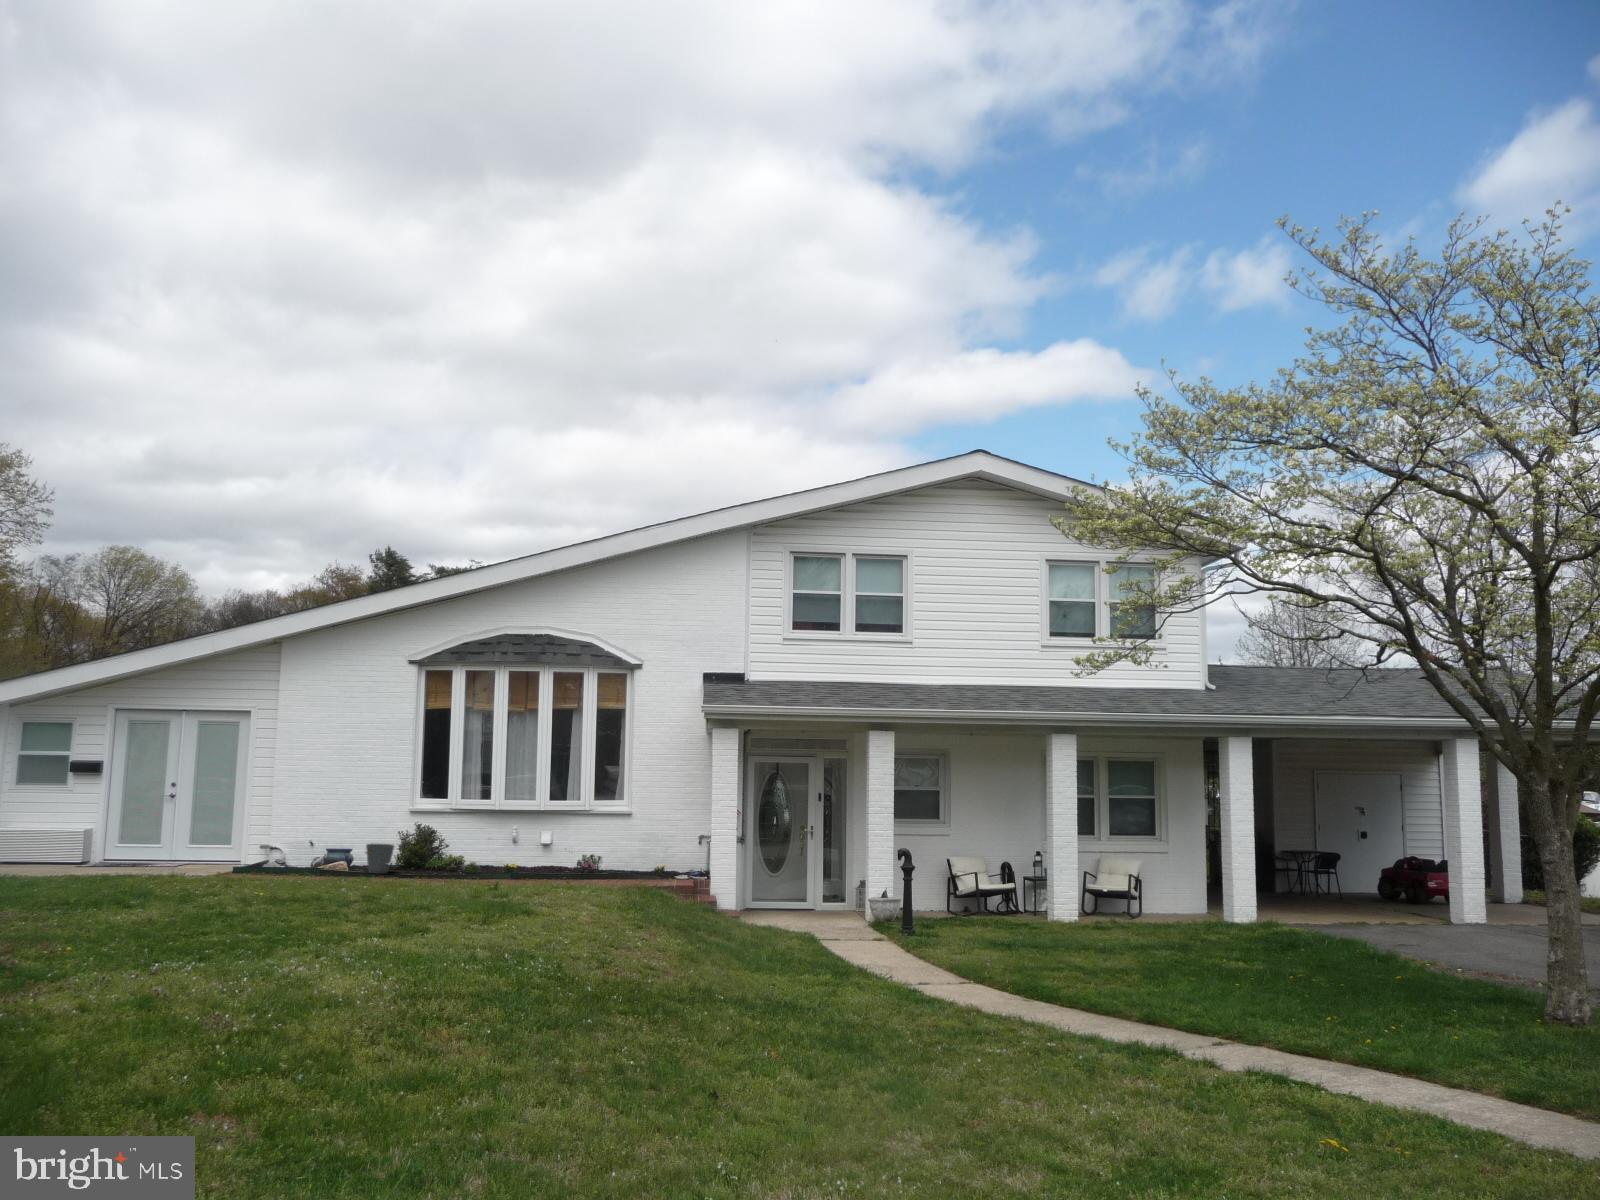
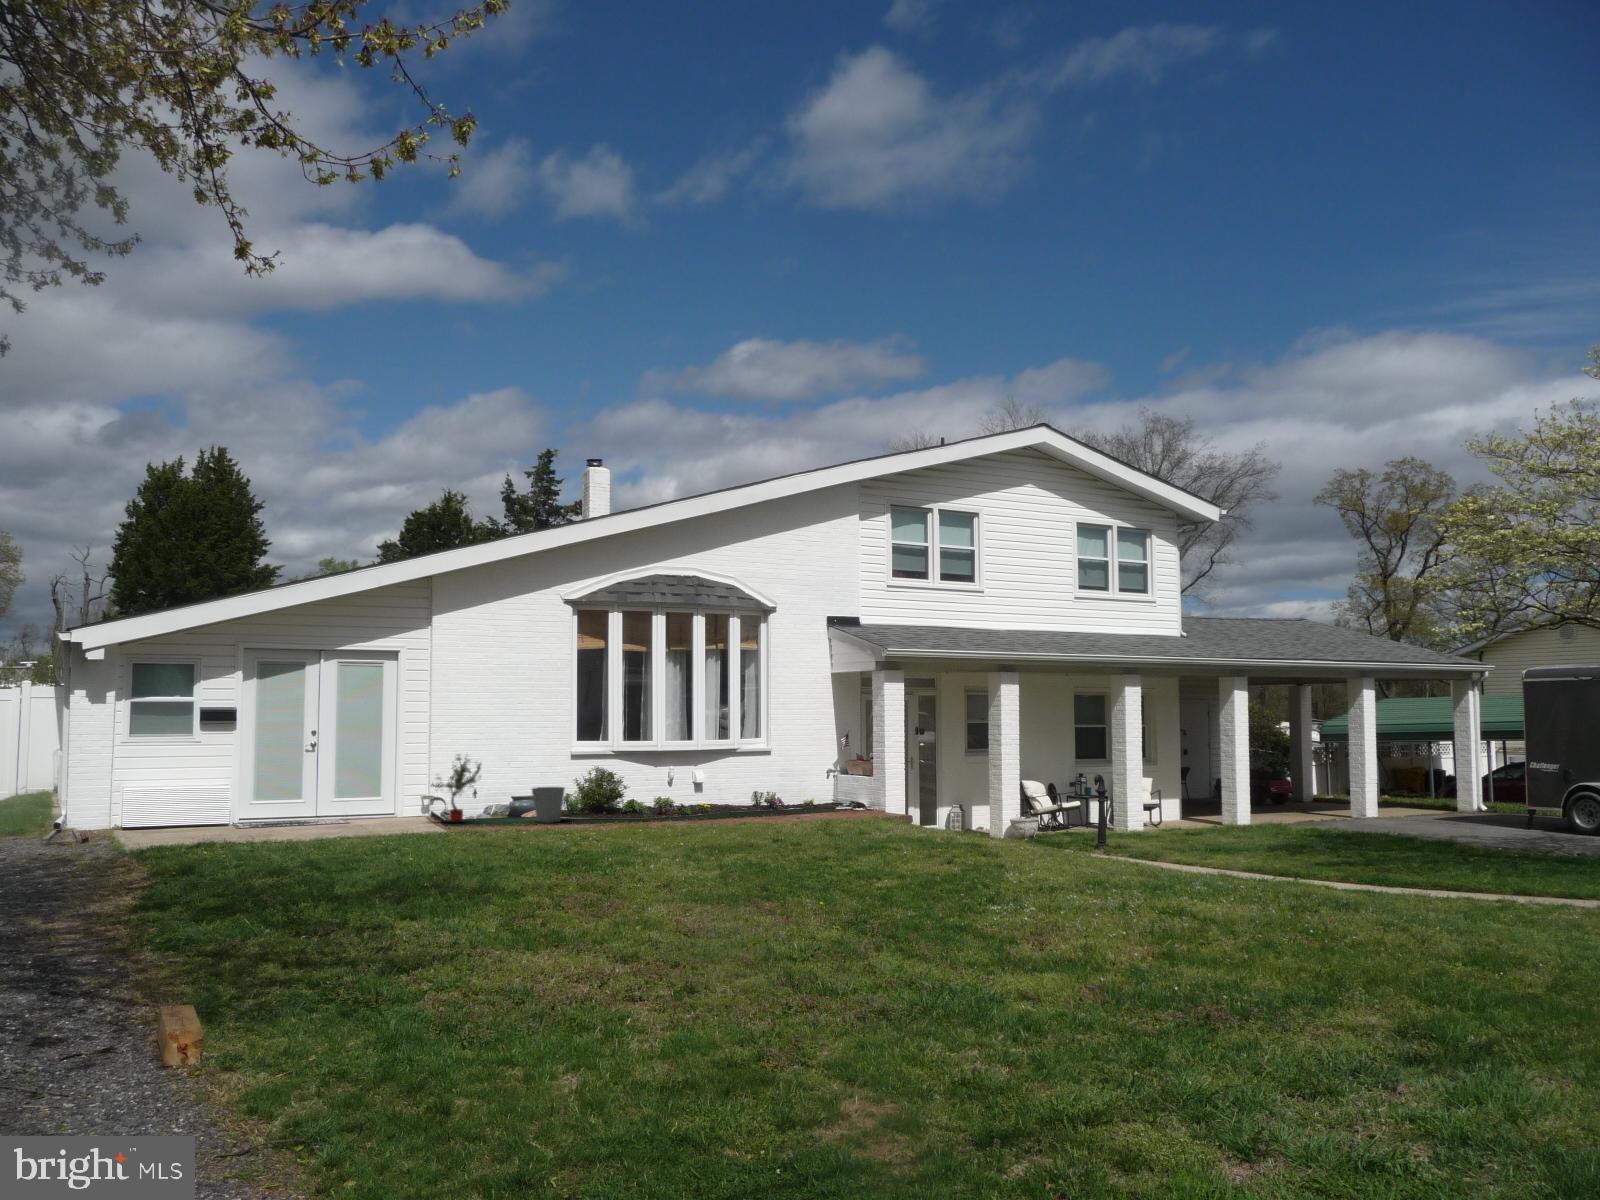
potted tree: none [278,811,326,870] -> present [431,754,481,823]

